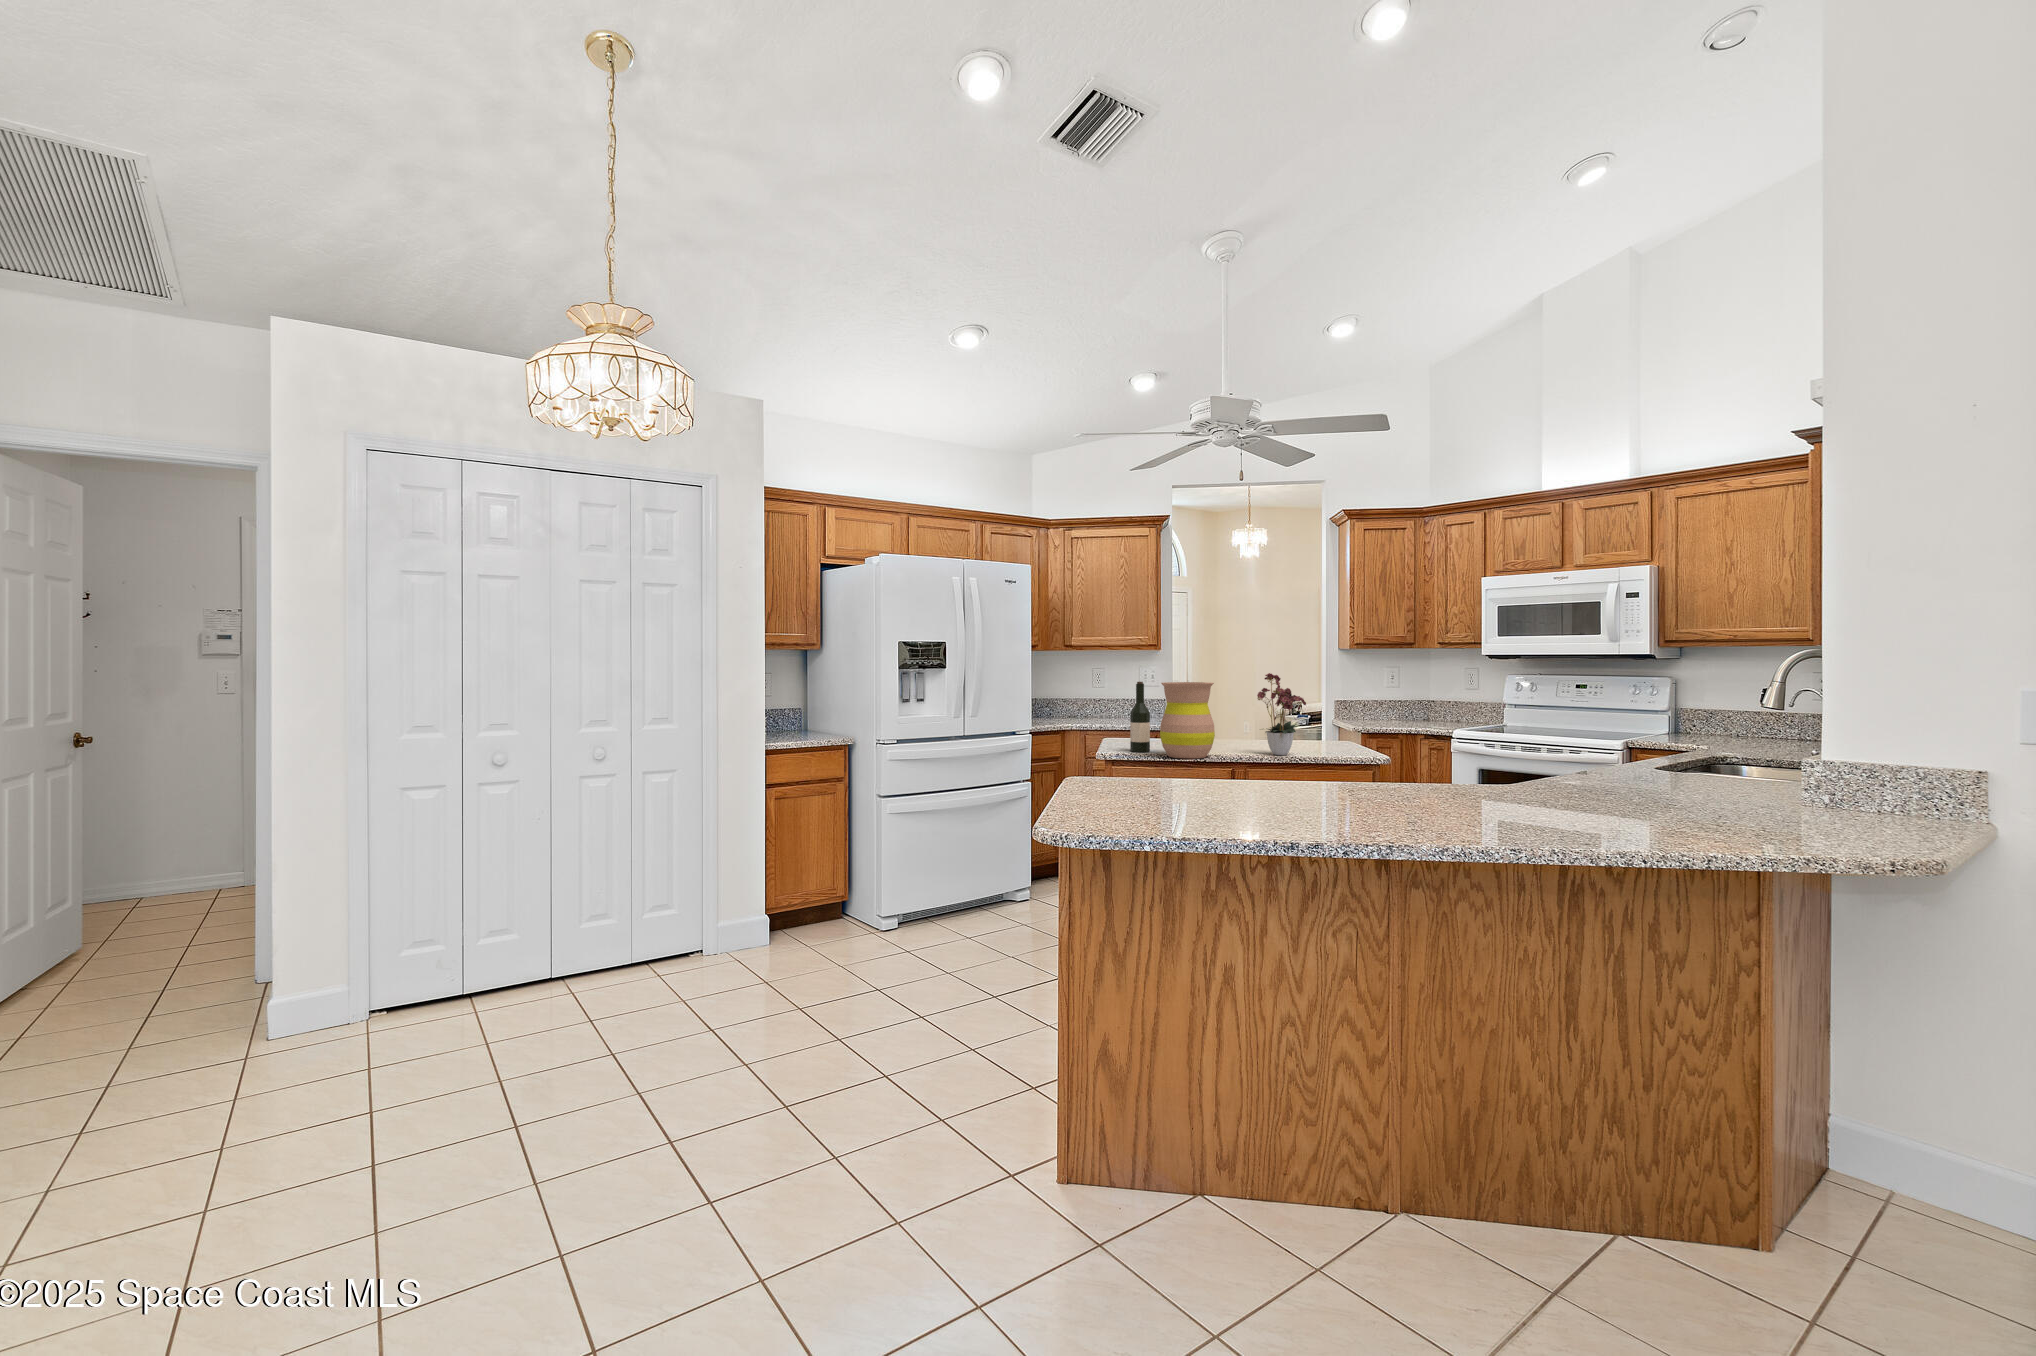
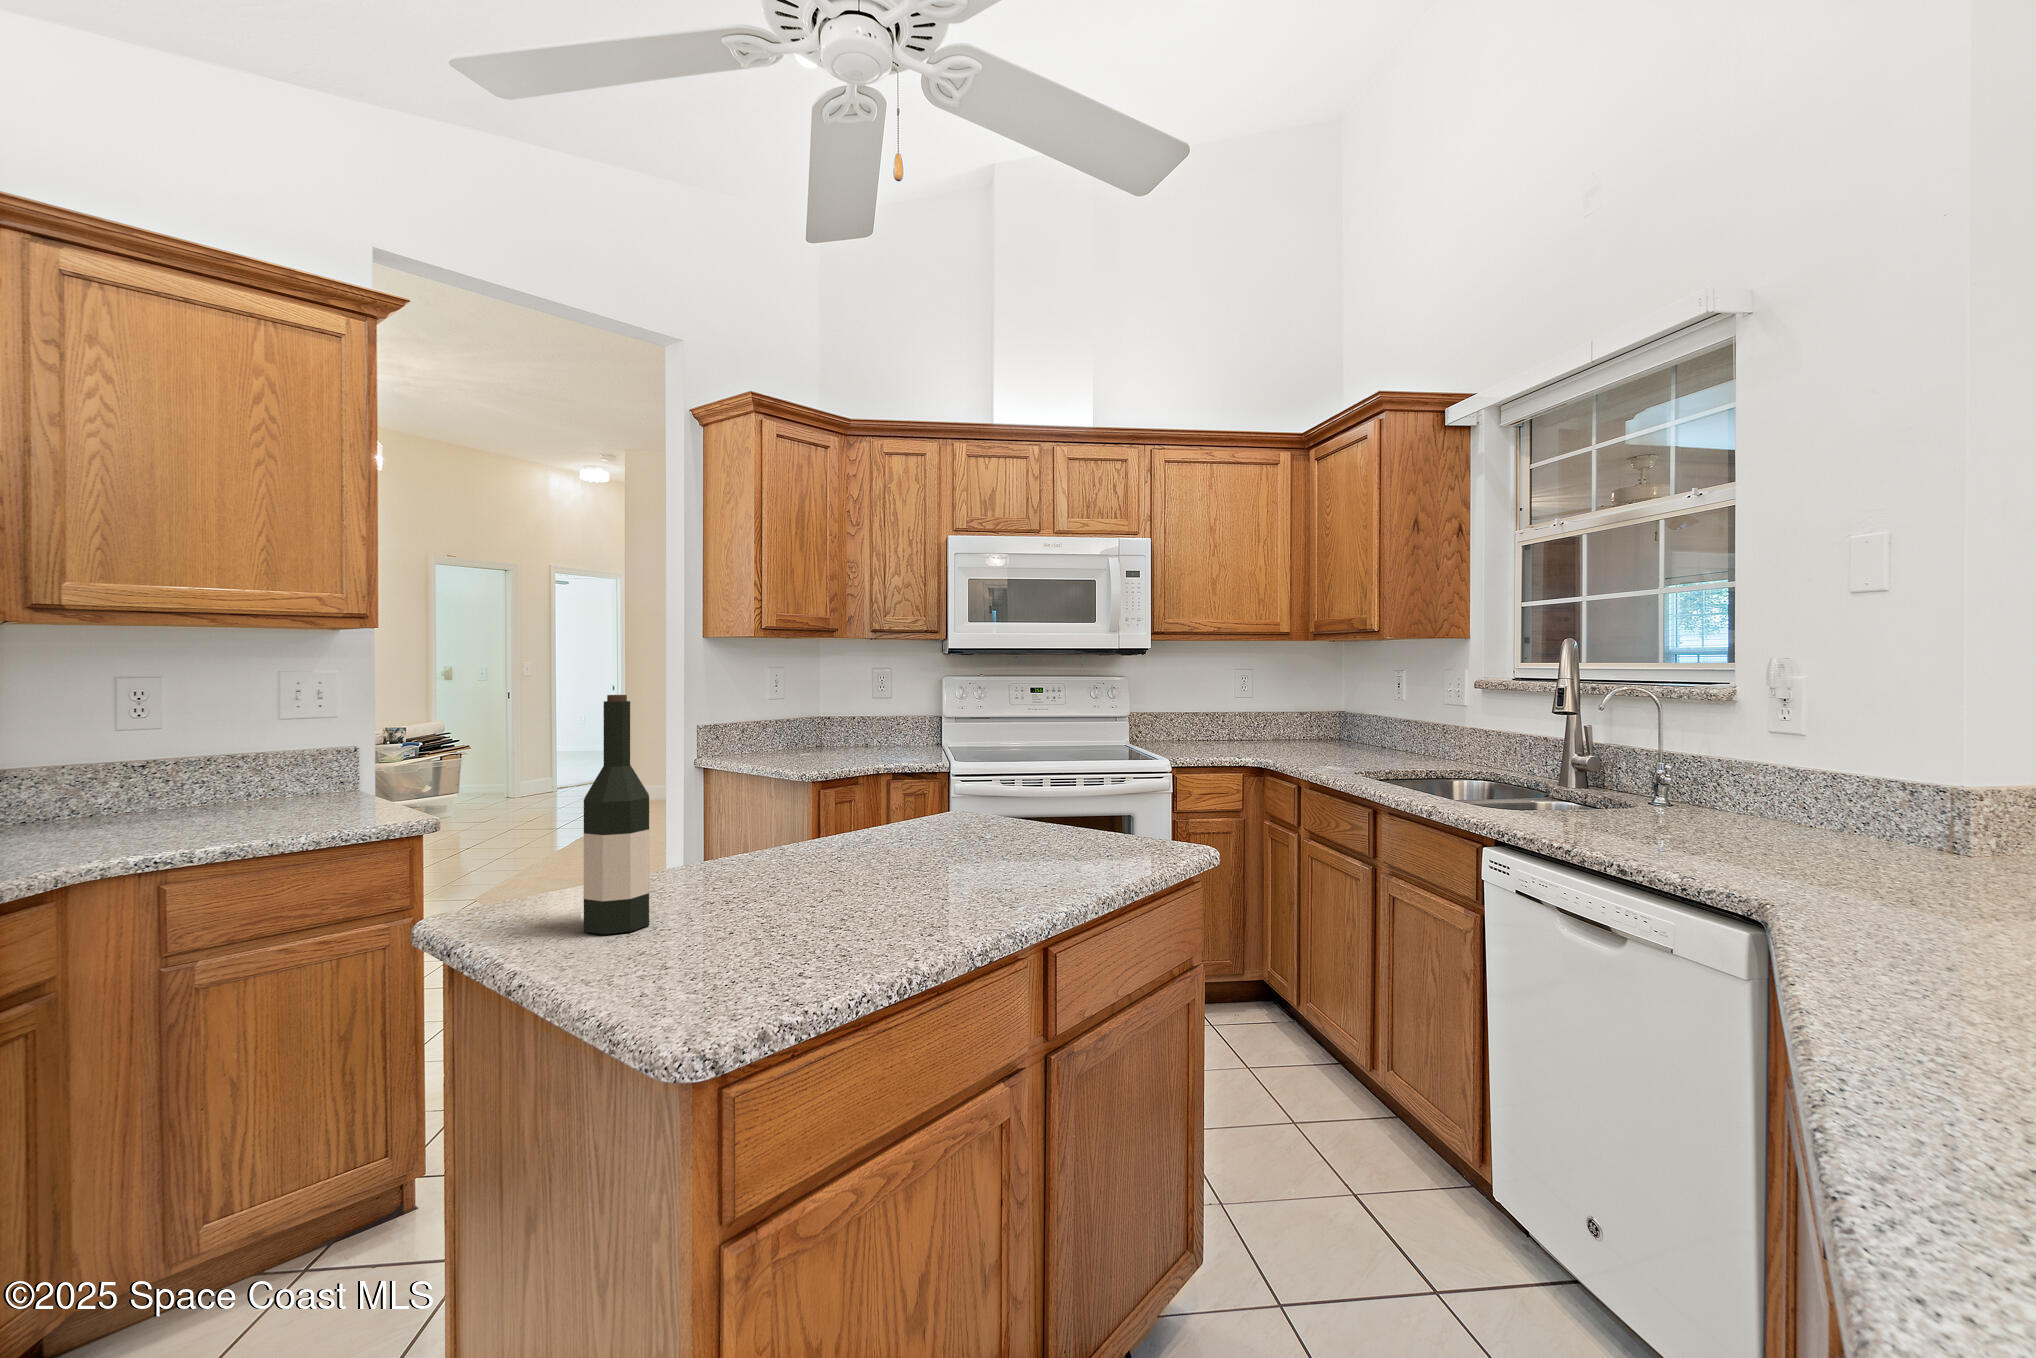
flower arrangement: present [1257,673,1306,755] -> none [923,657,1065,868]
vase: present [1160,682,1215,759] -> none [742,693,913,940]

